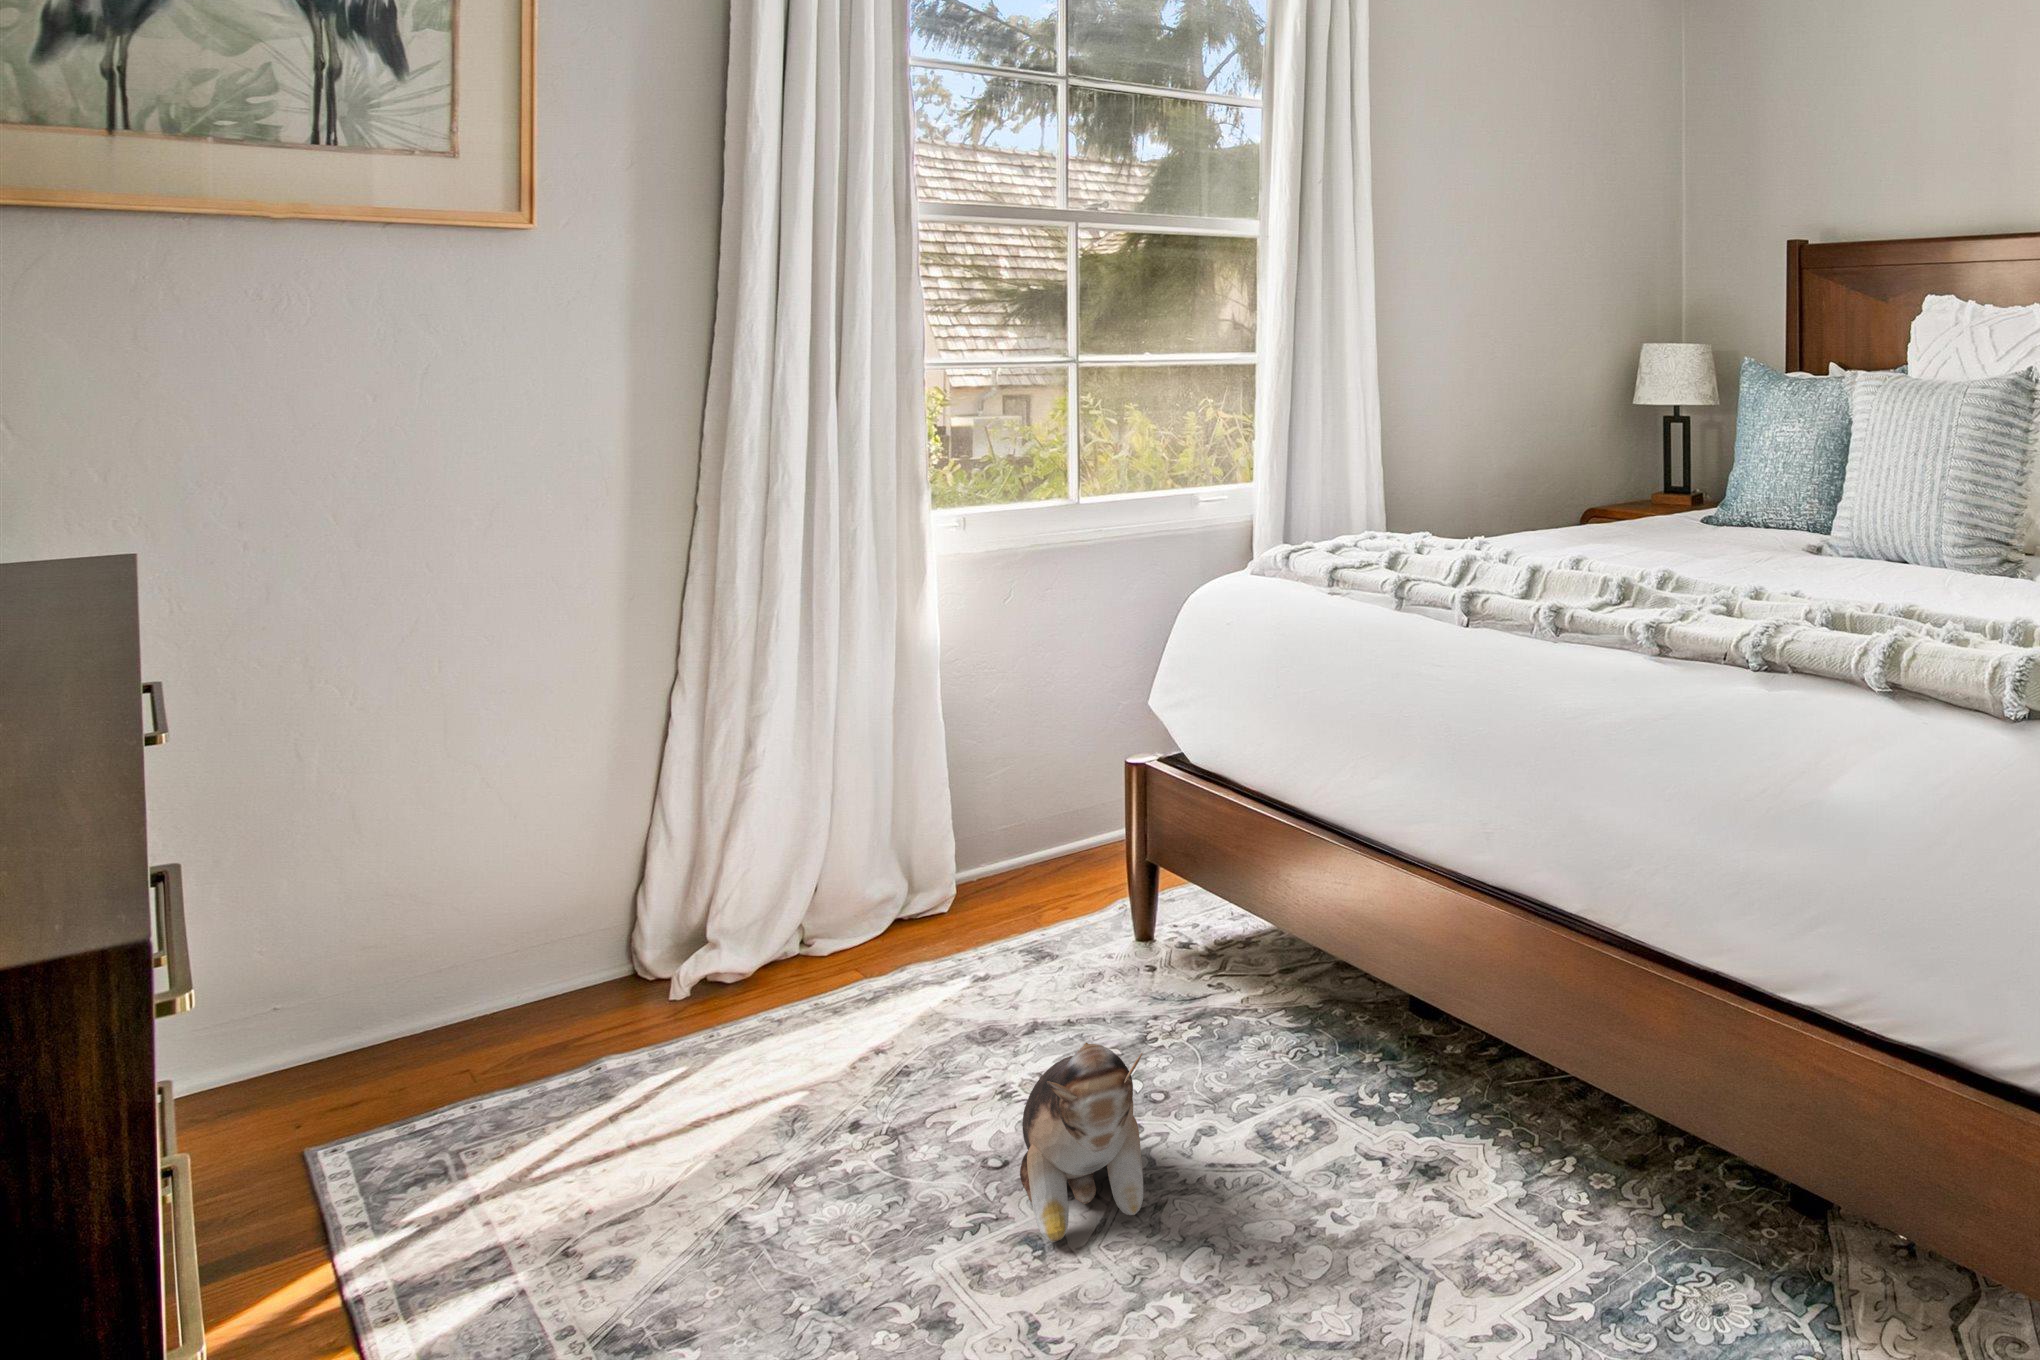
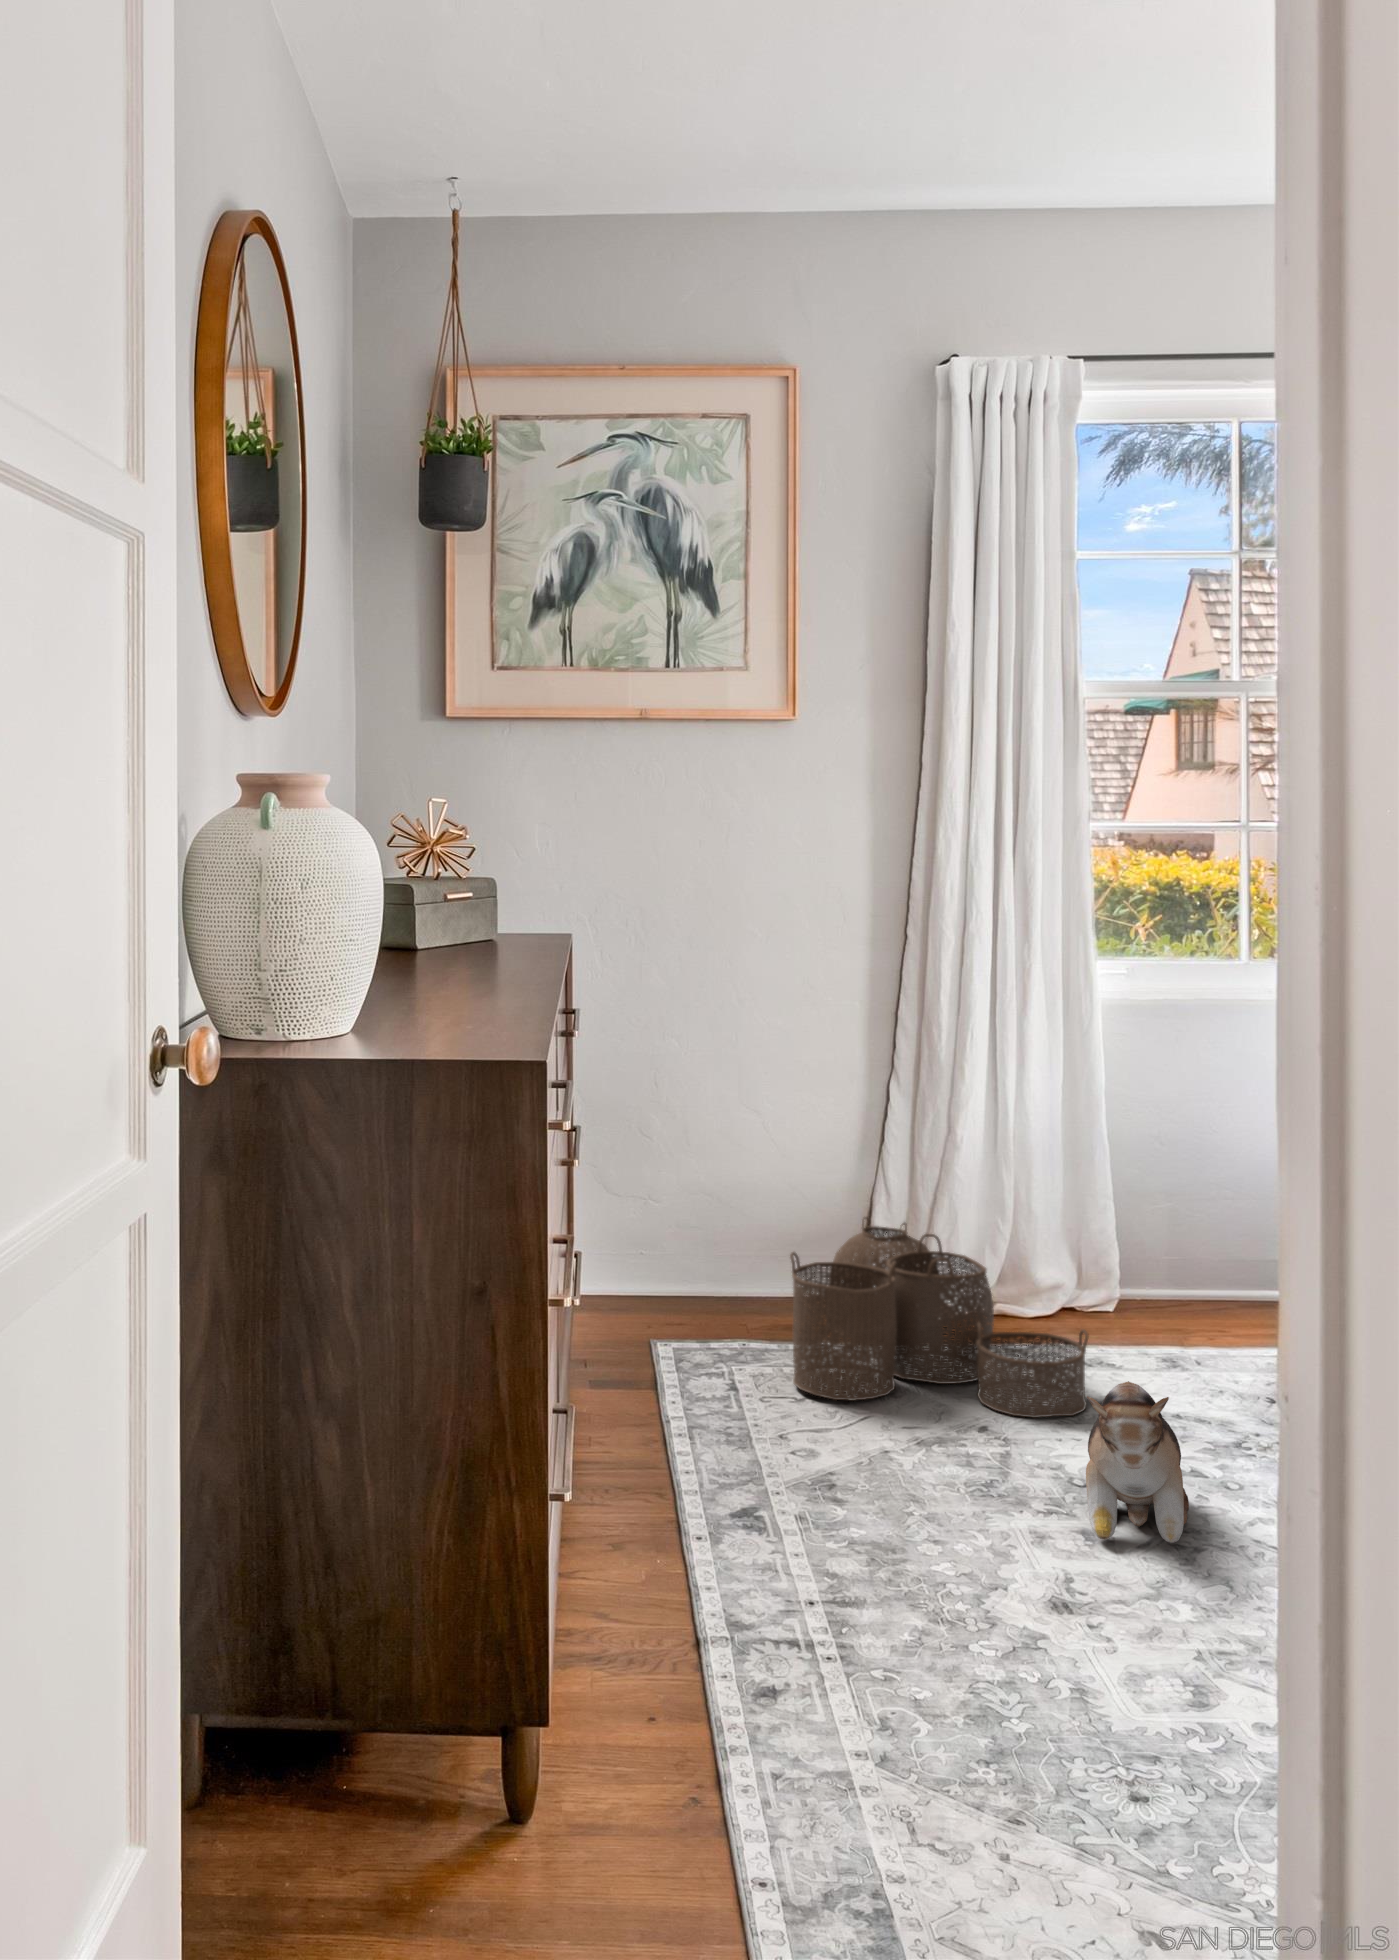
woven basket: none [557,868,970,1151] -> present [790,1217,1088,1418]

